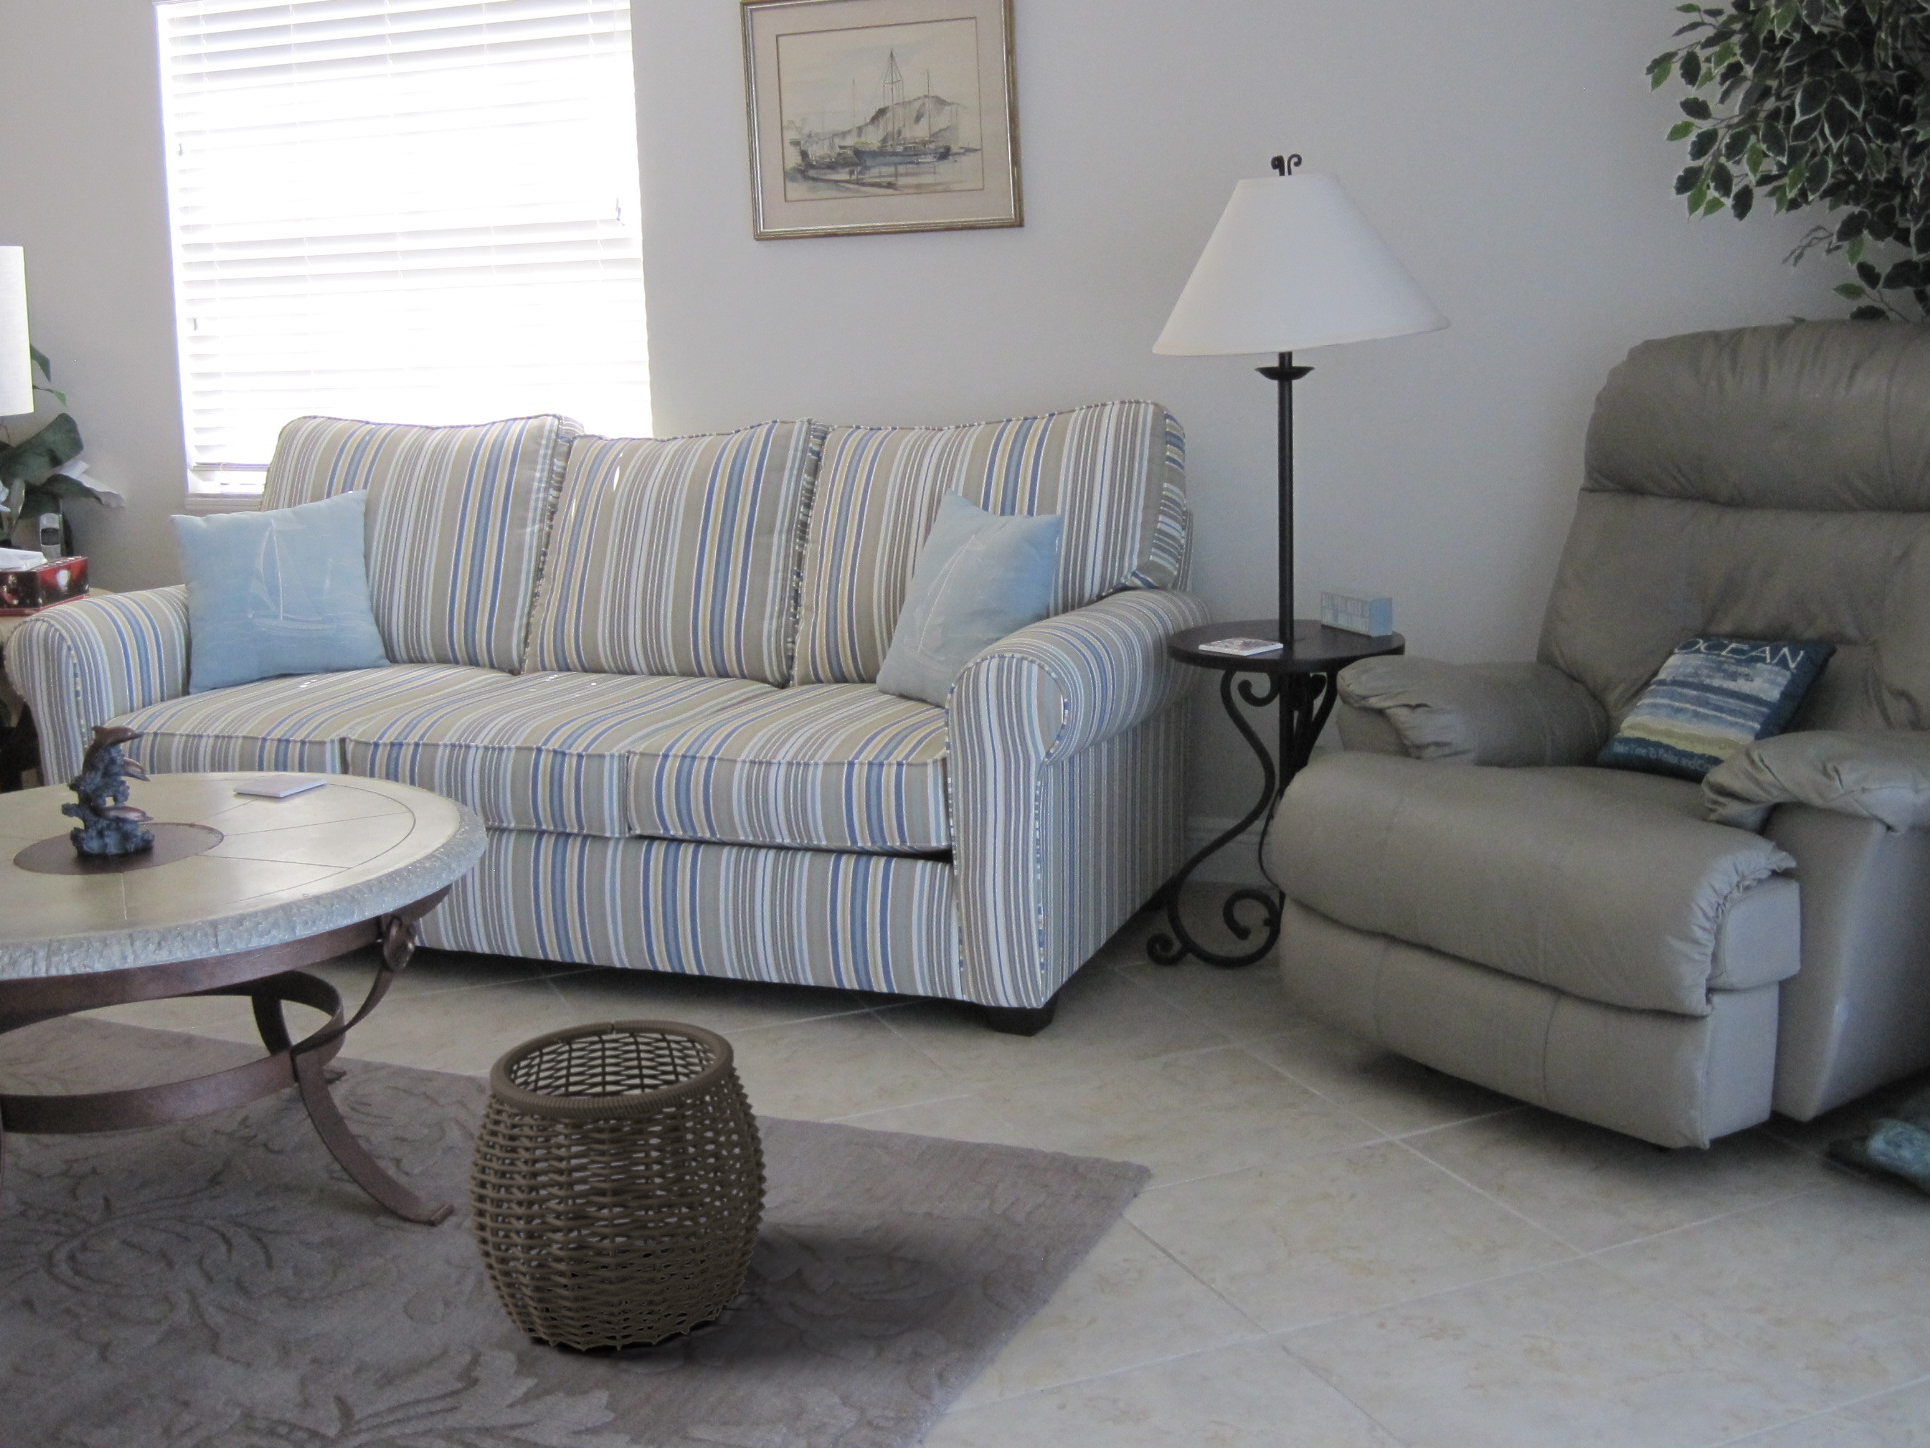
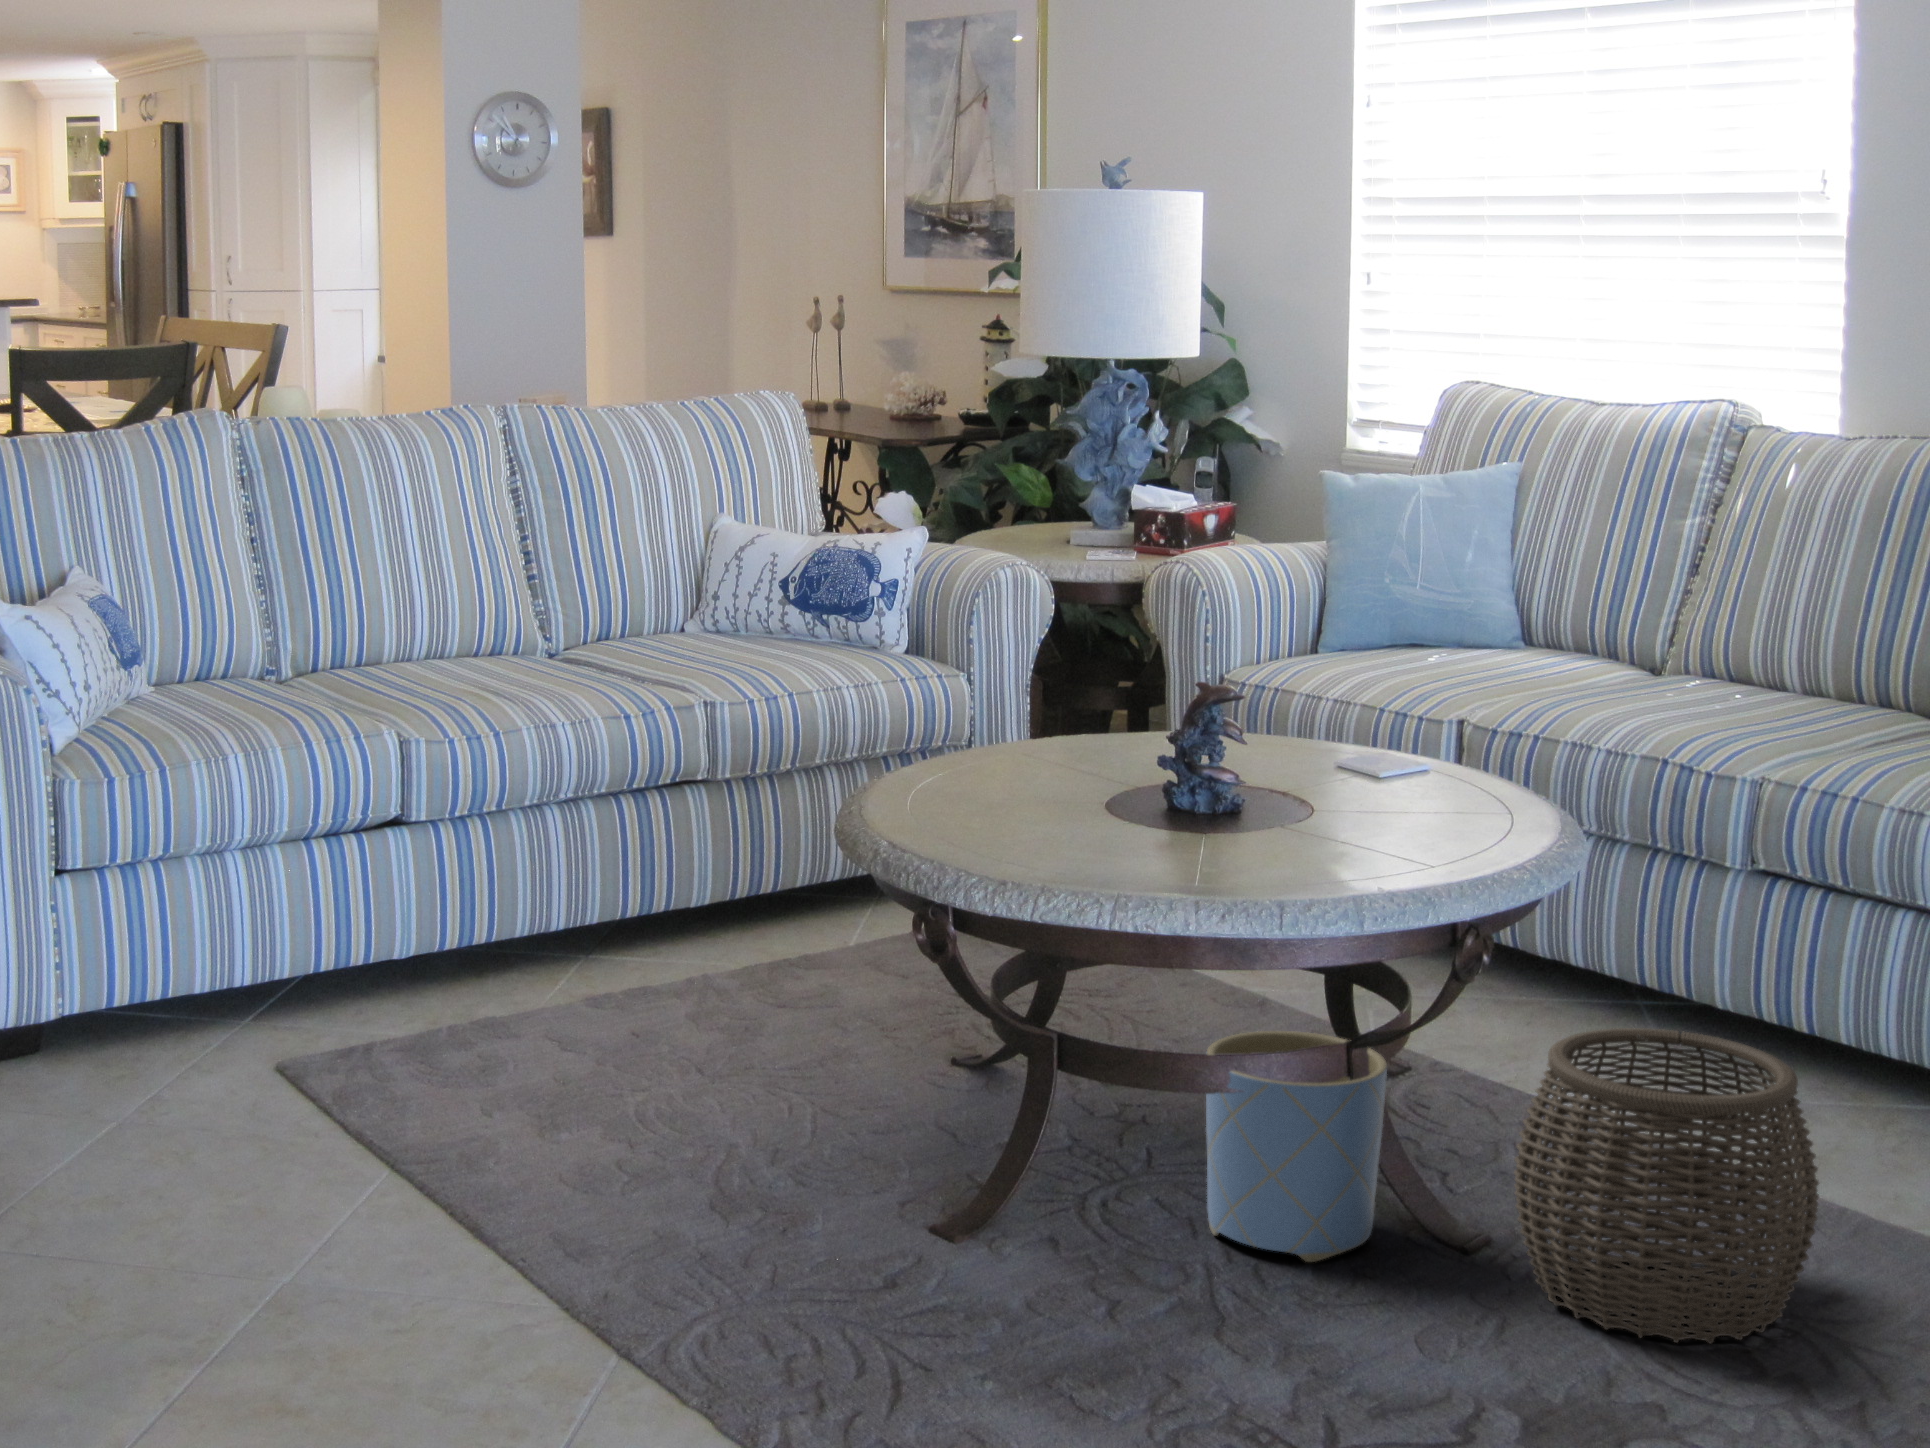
planter: none [108,1103,322,1365] -> present [1206,1031,1387,1262]

